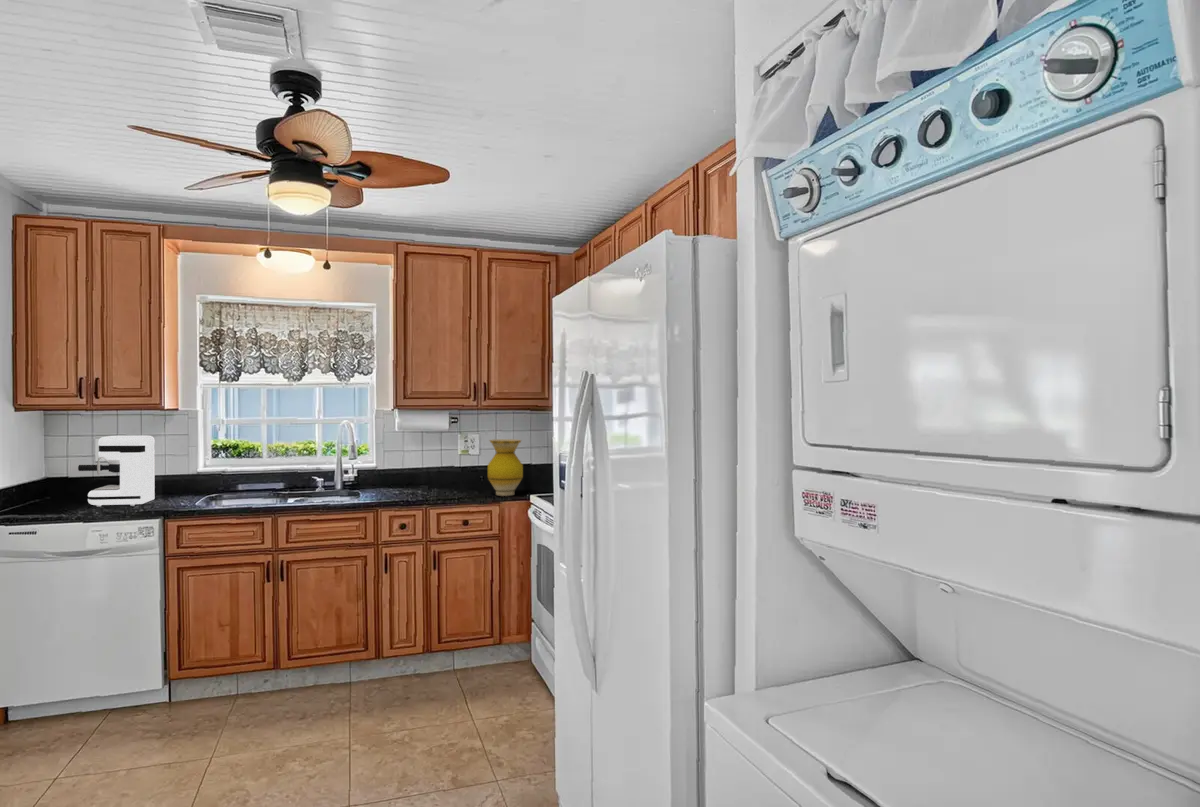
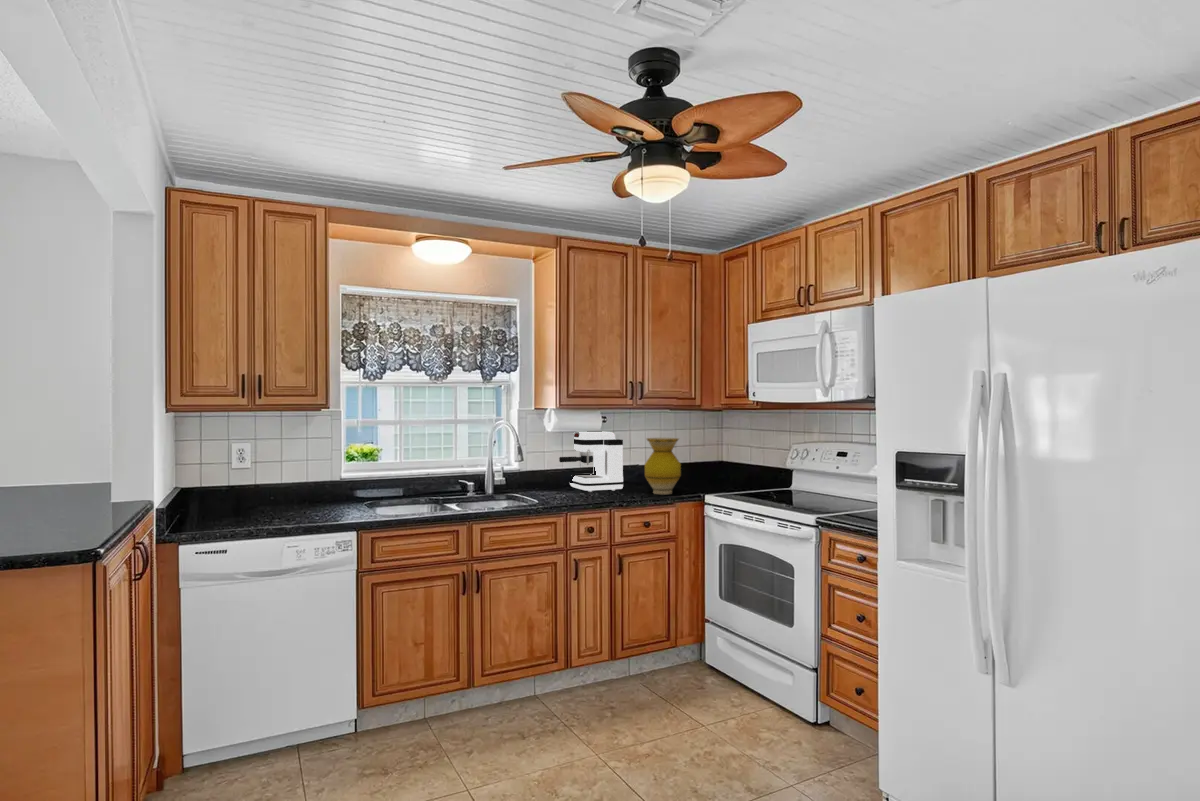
coffee maker: present [78,436,155,507] -> present [559,431,623,492]

